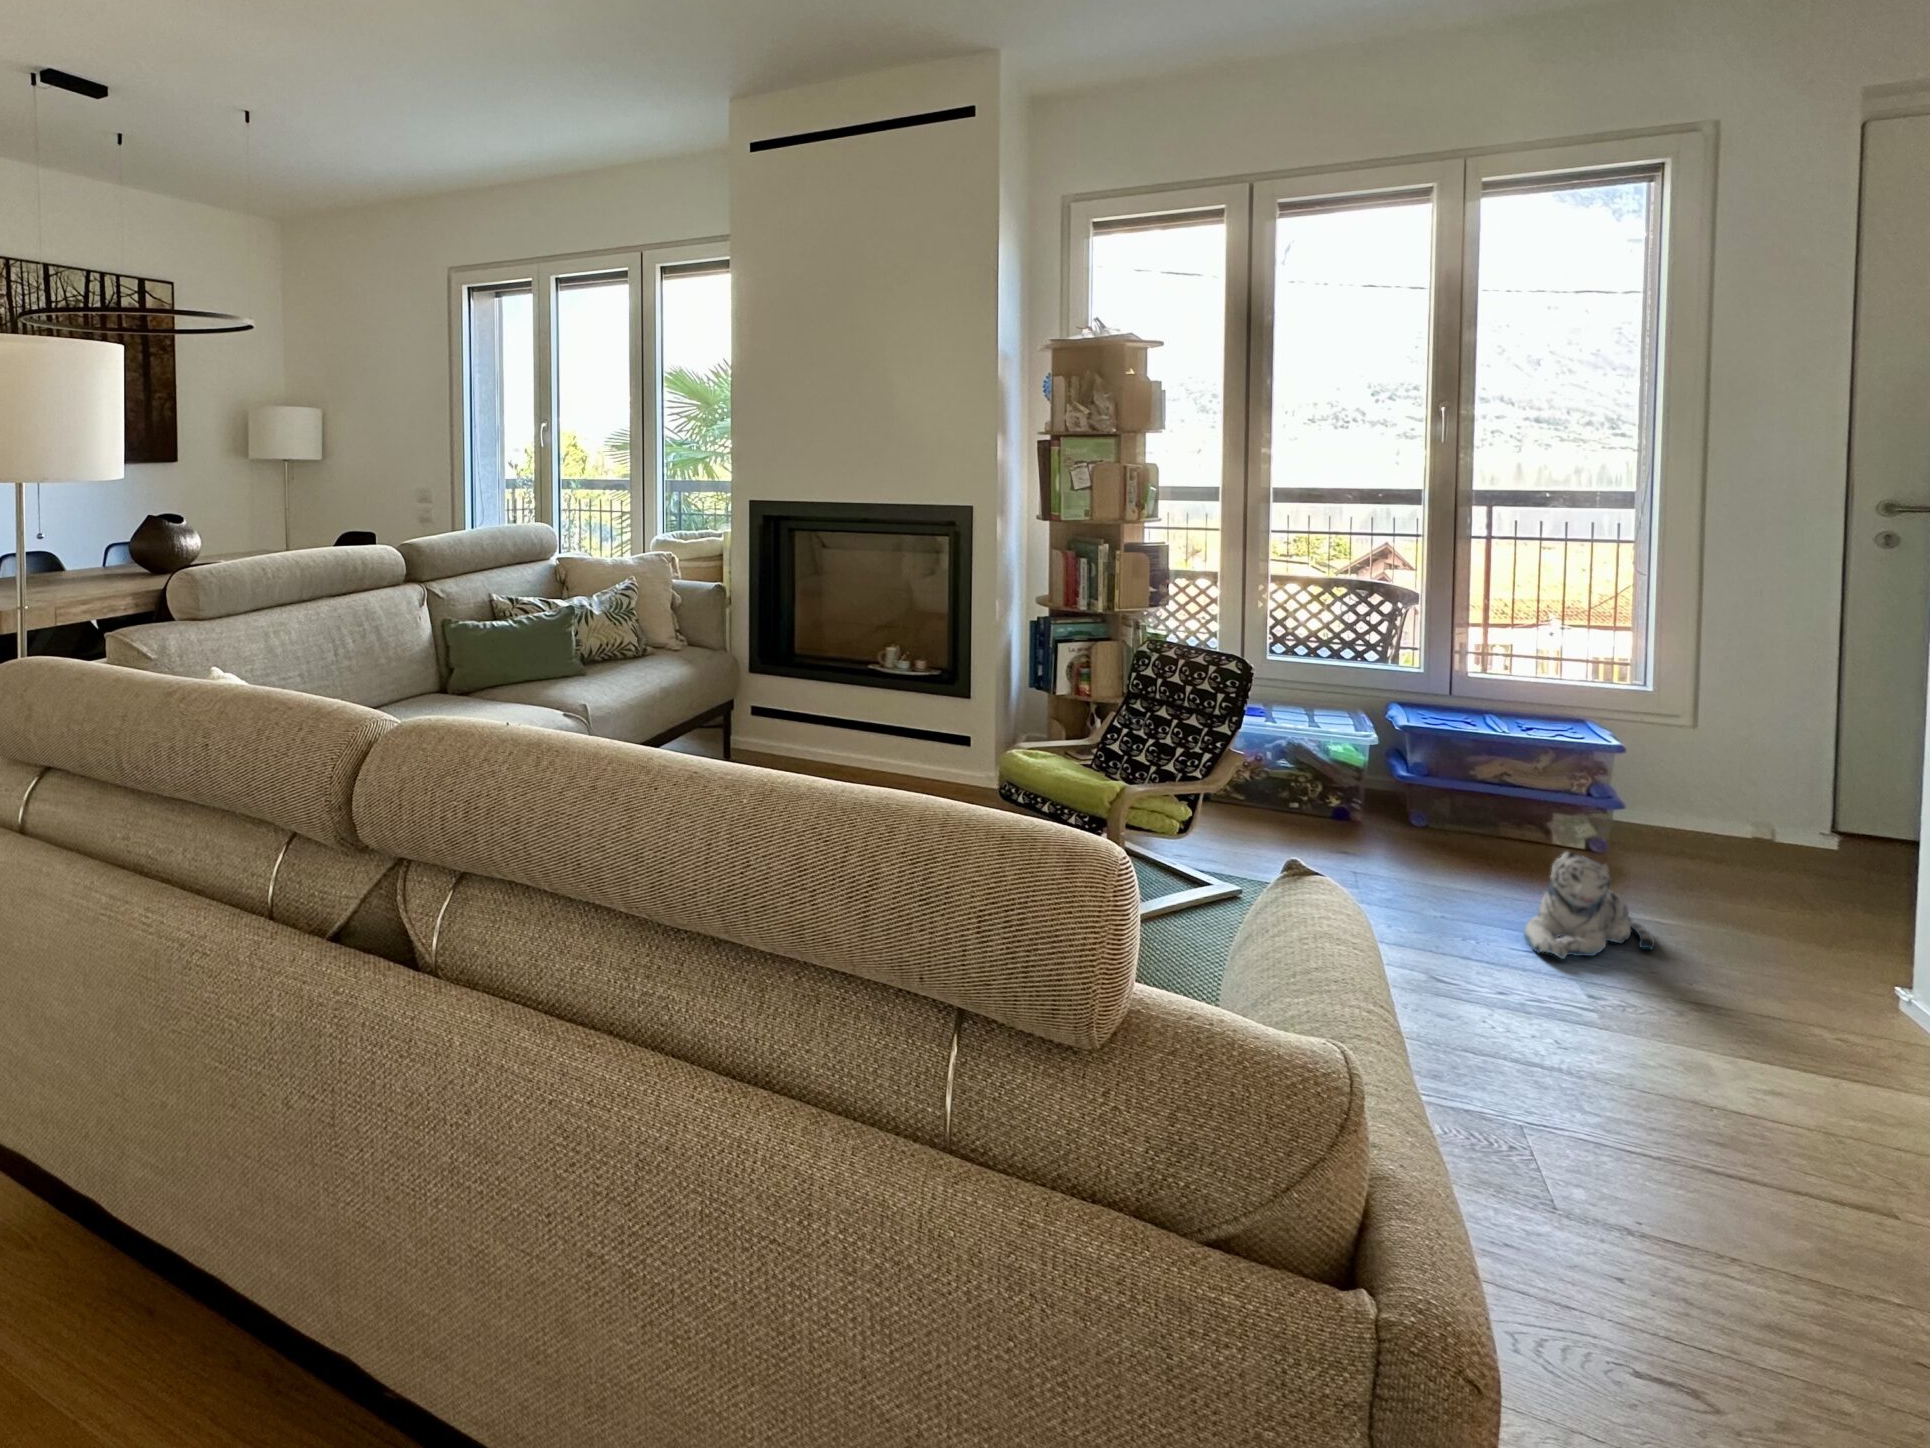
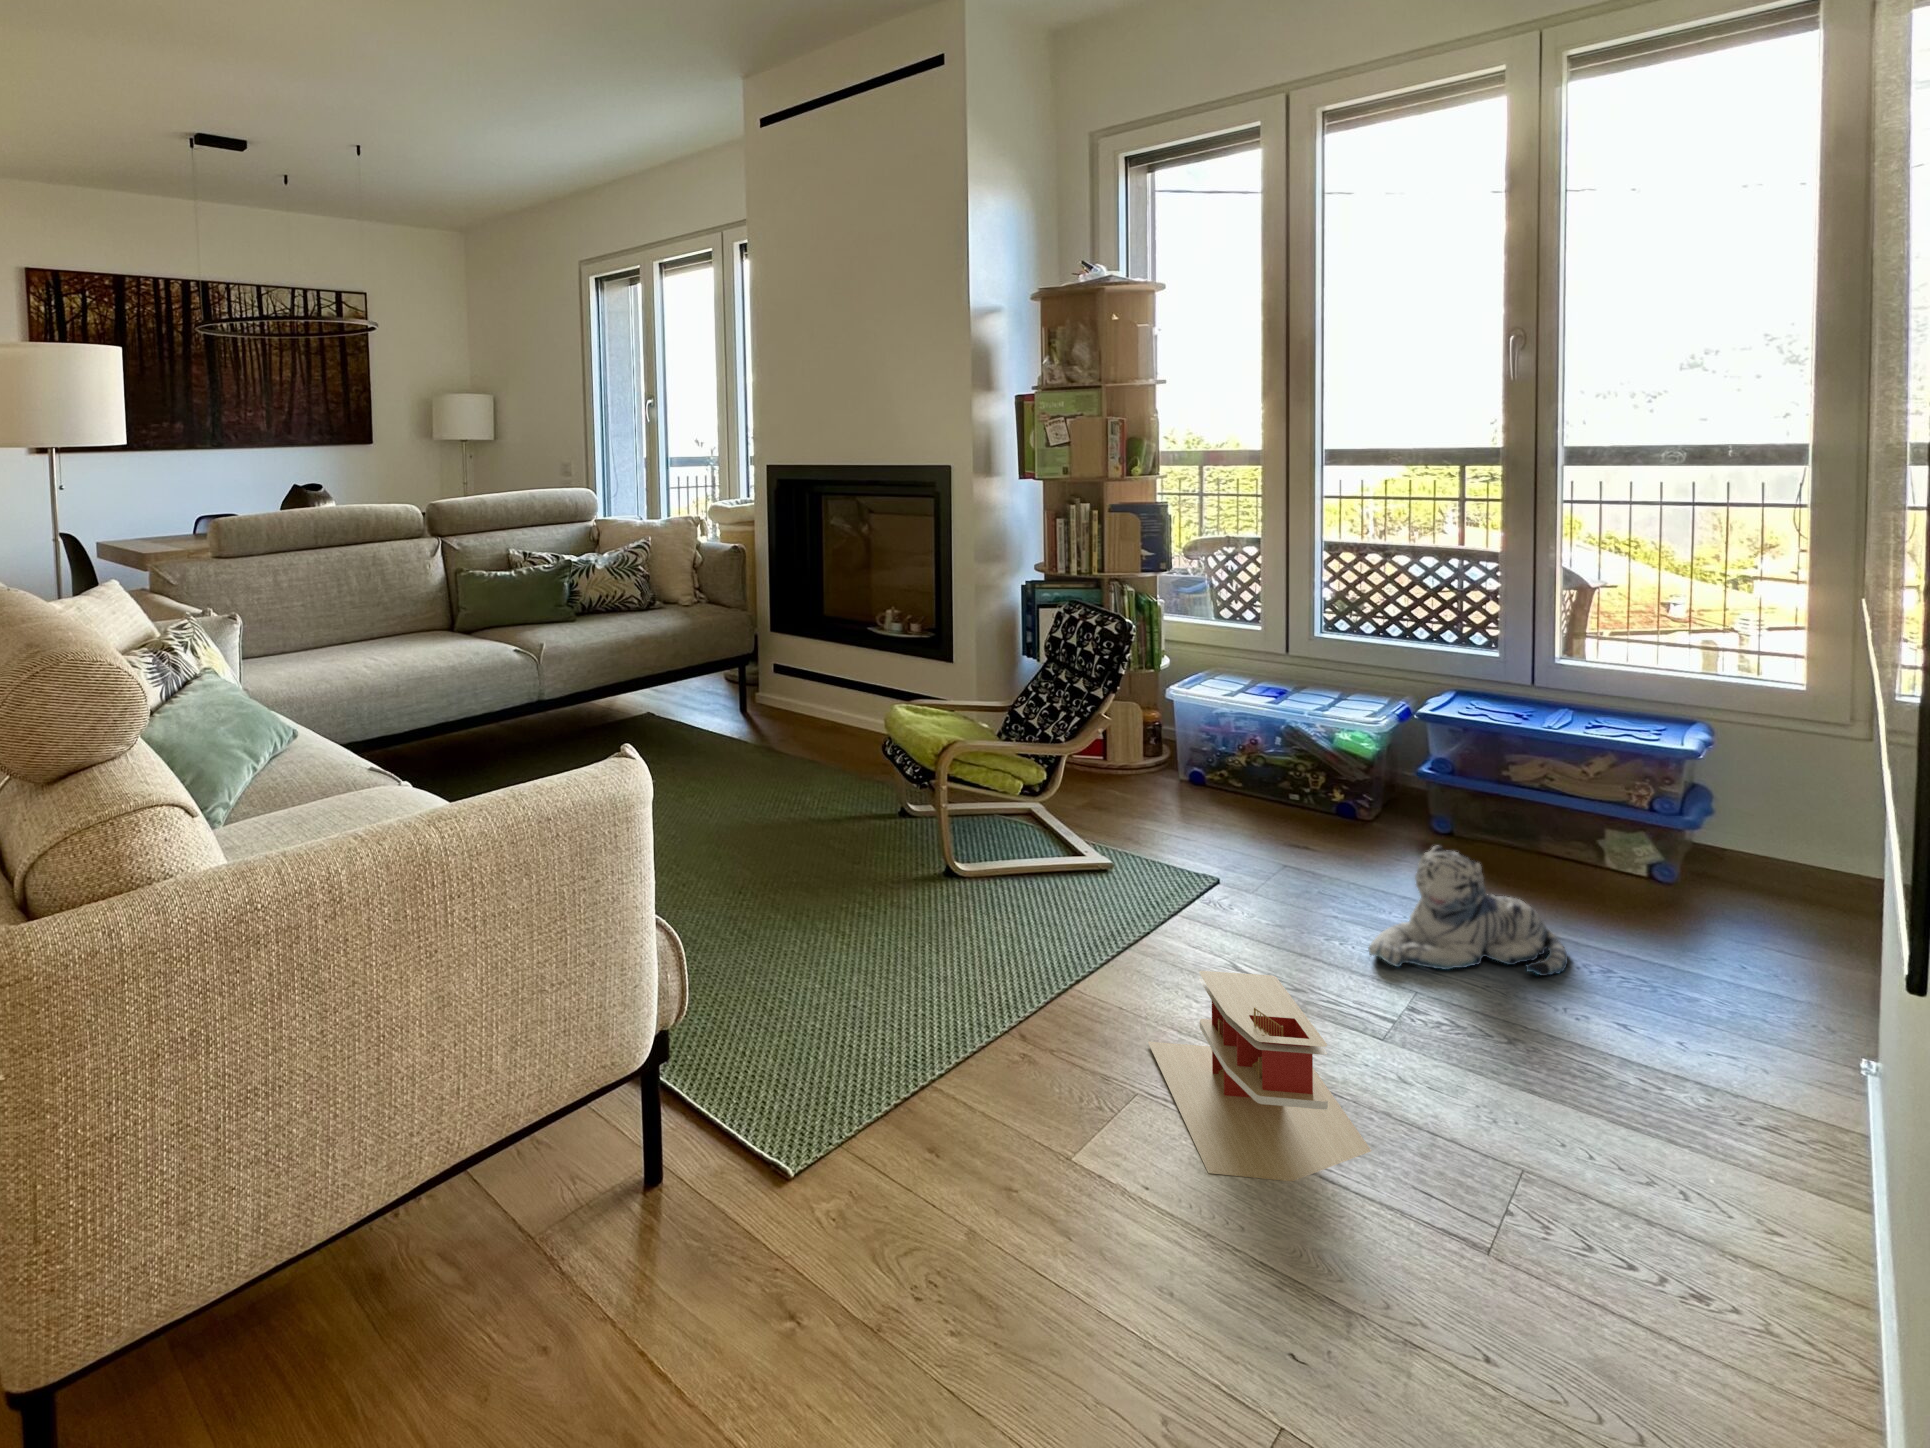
toy house: none [1509,998,1834,1196] -> present [1148,971,1372,1181]

